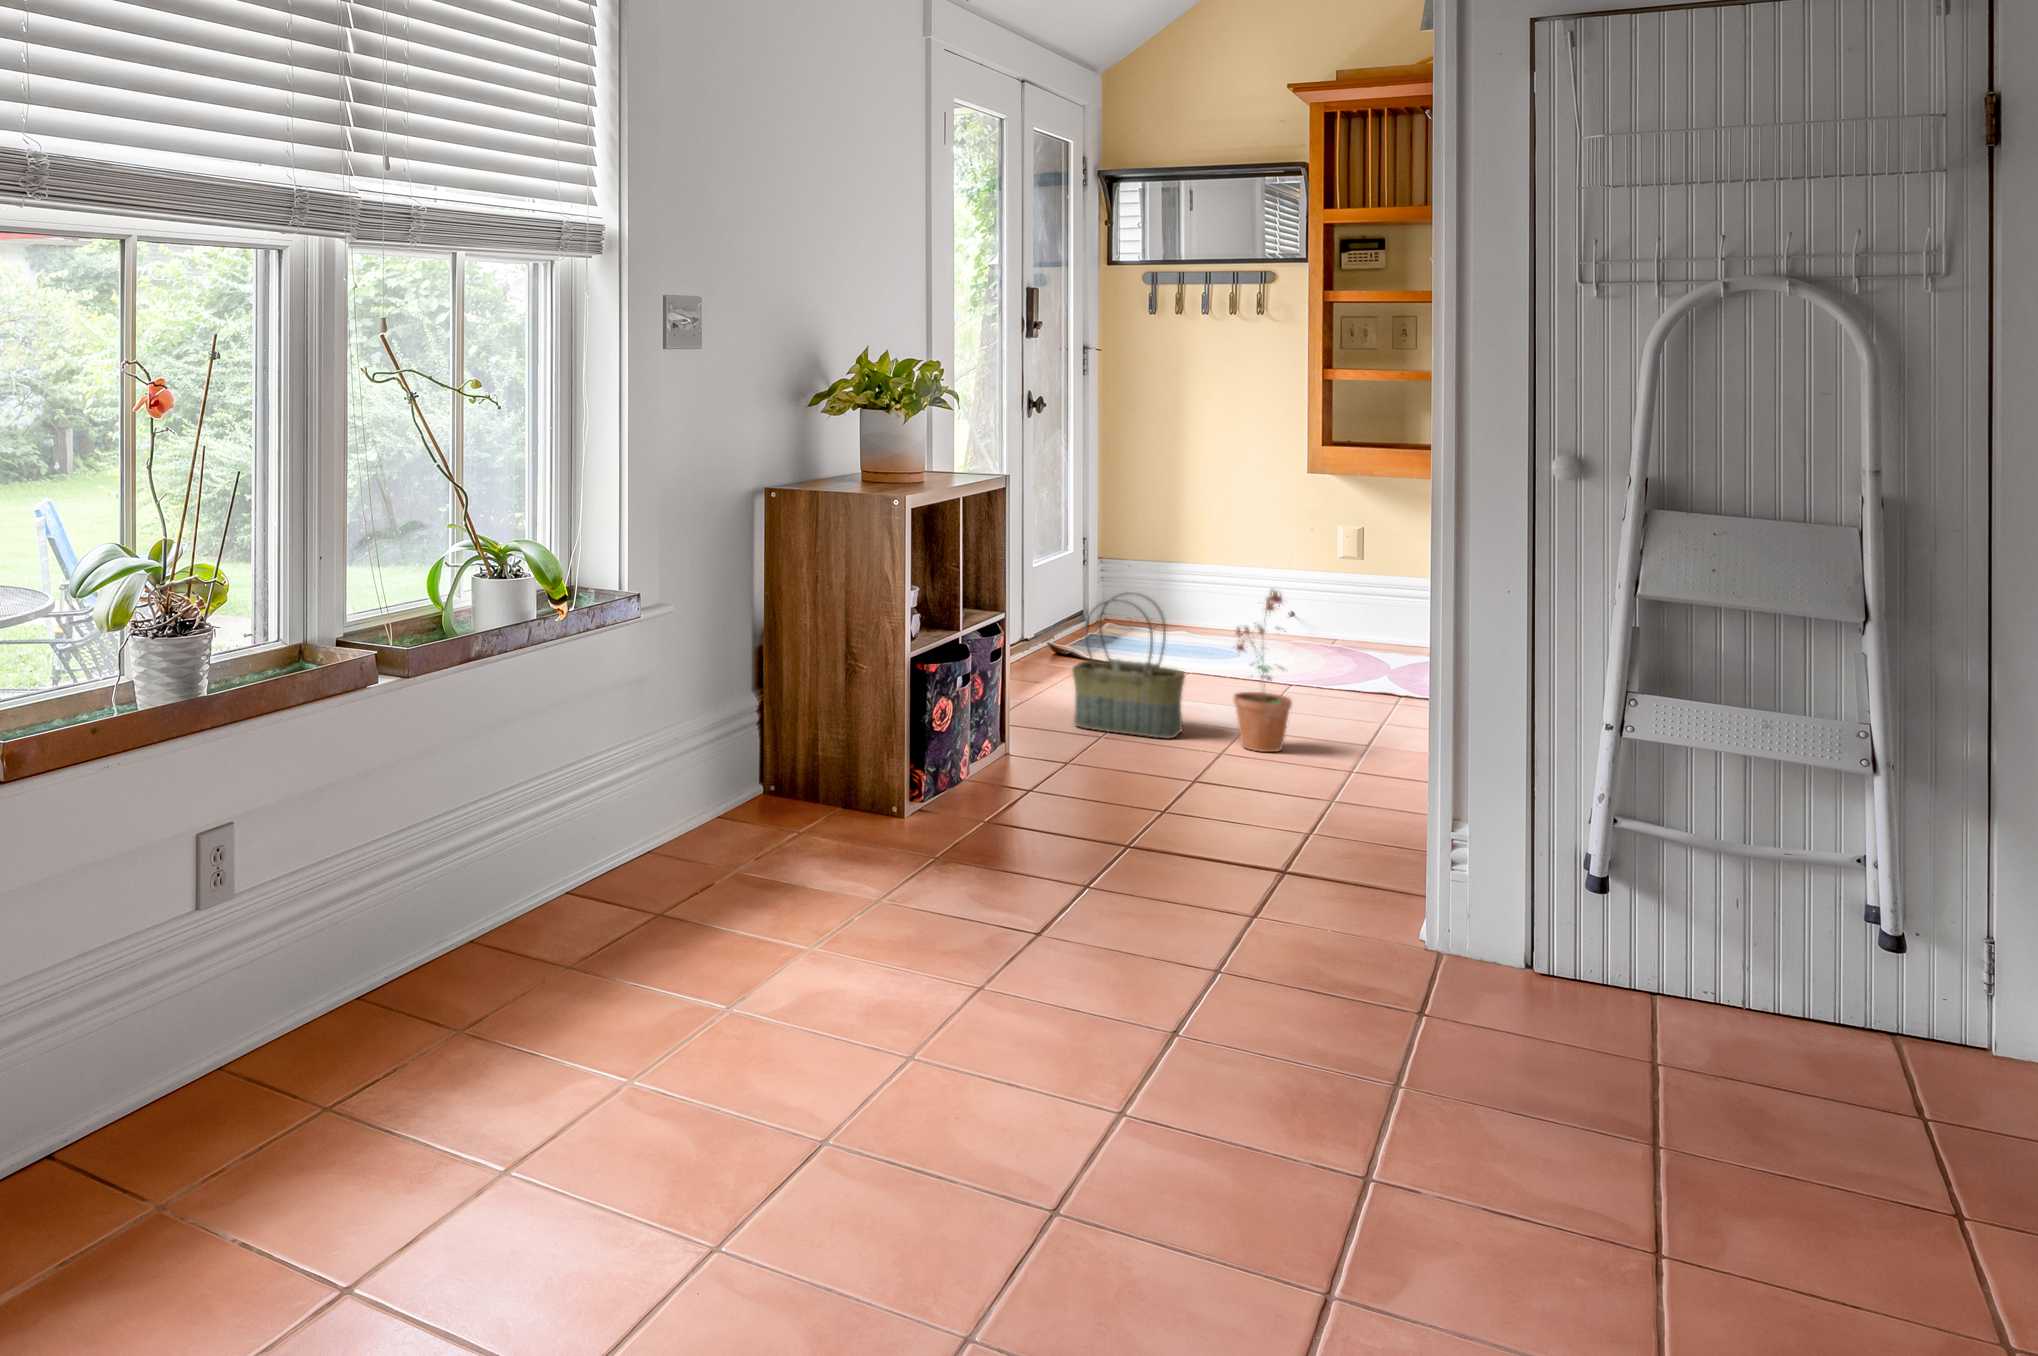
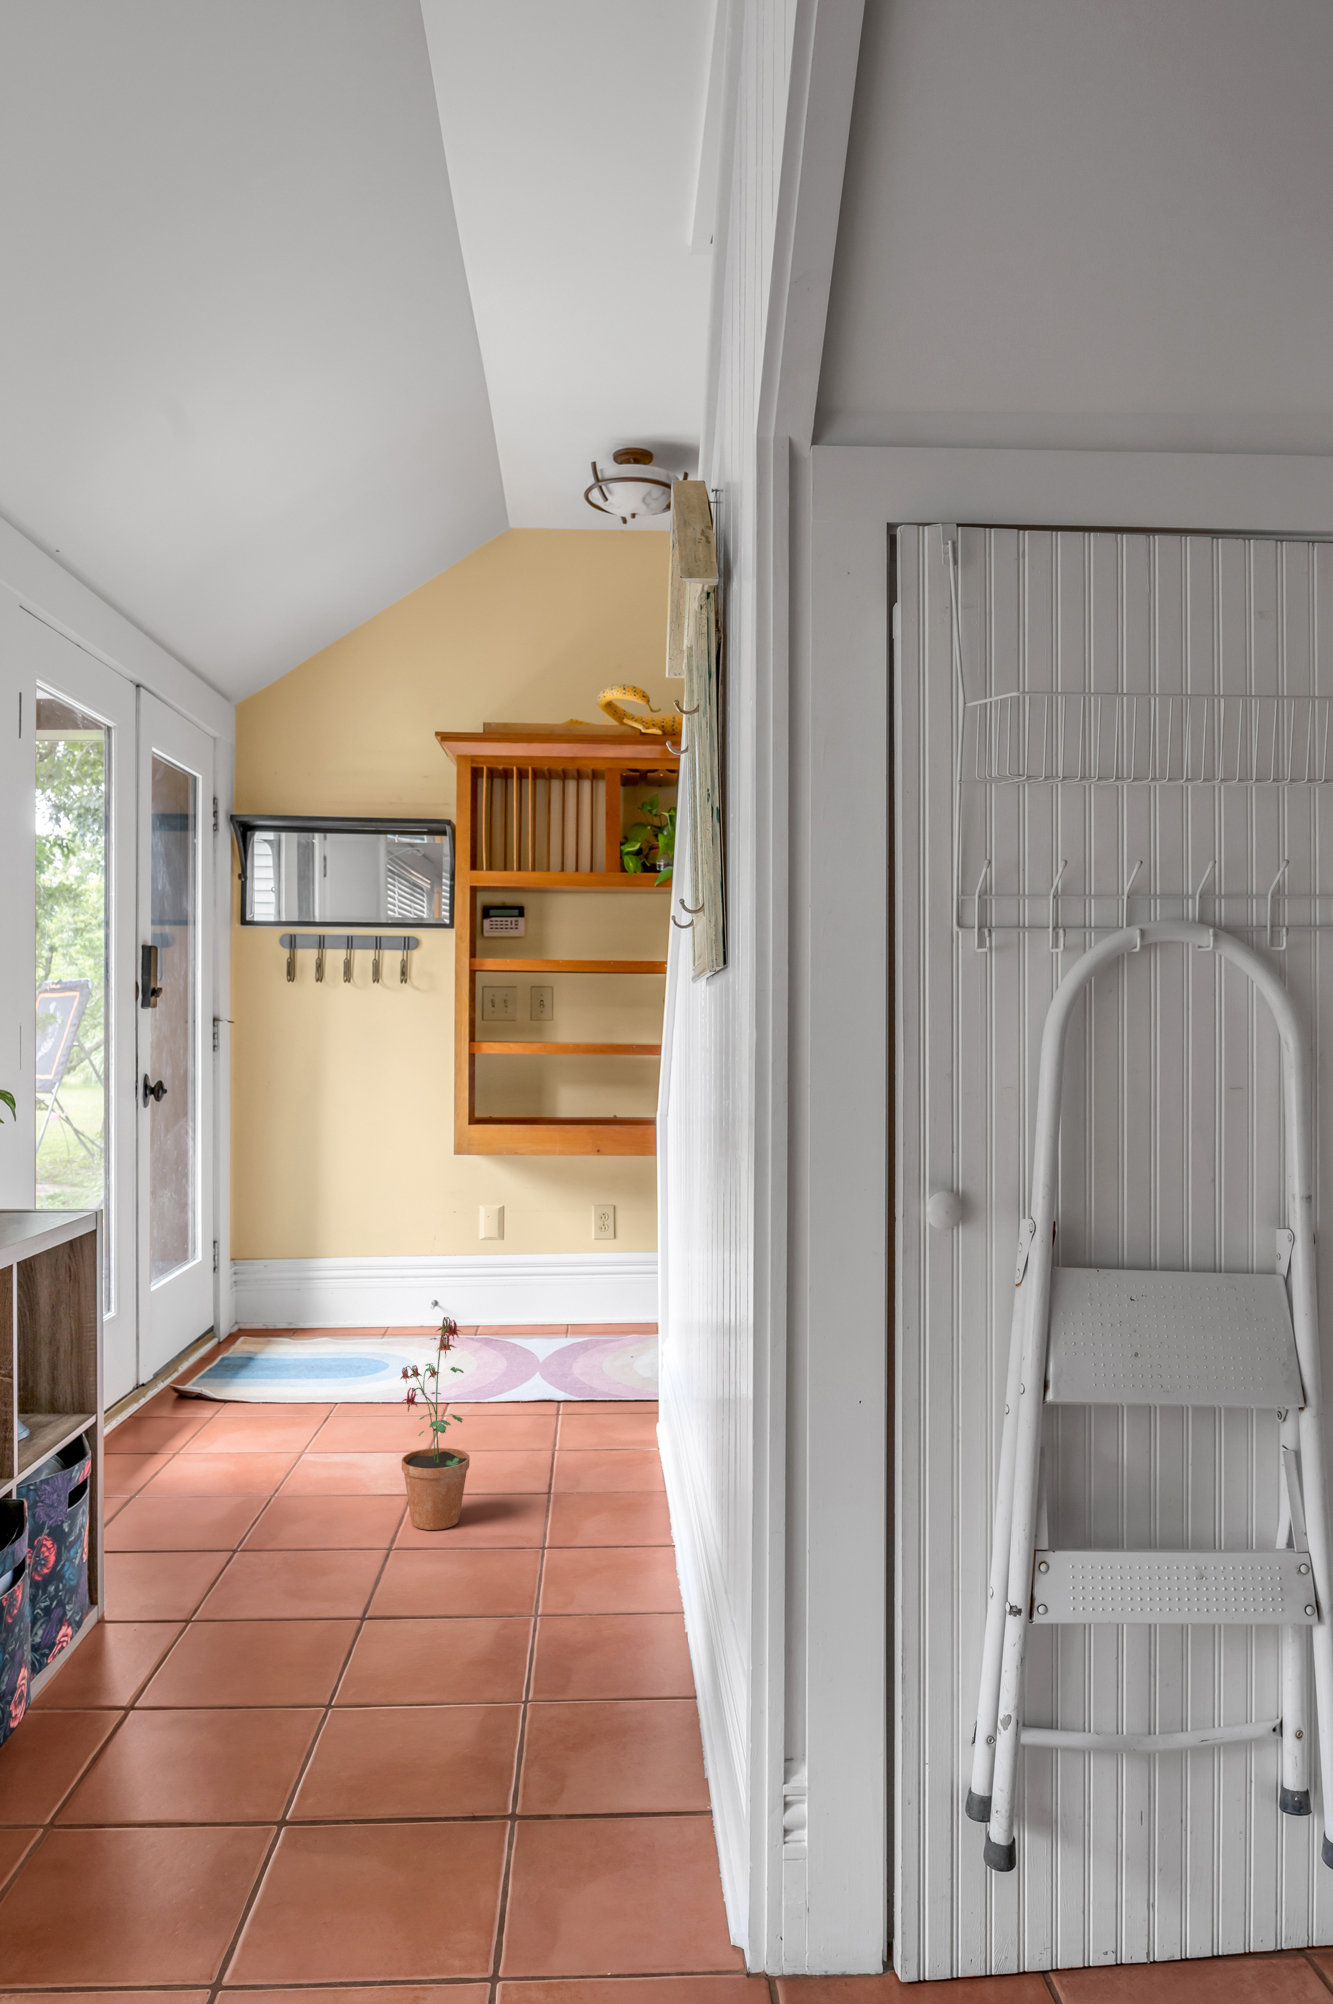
basket: present [1072,592,1185,738] -> none [196,1336,341,1532]

